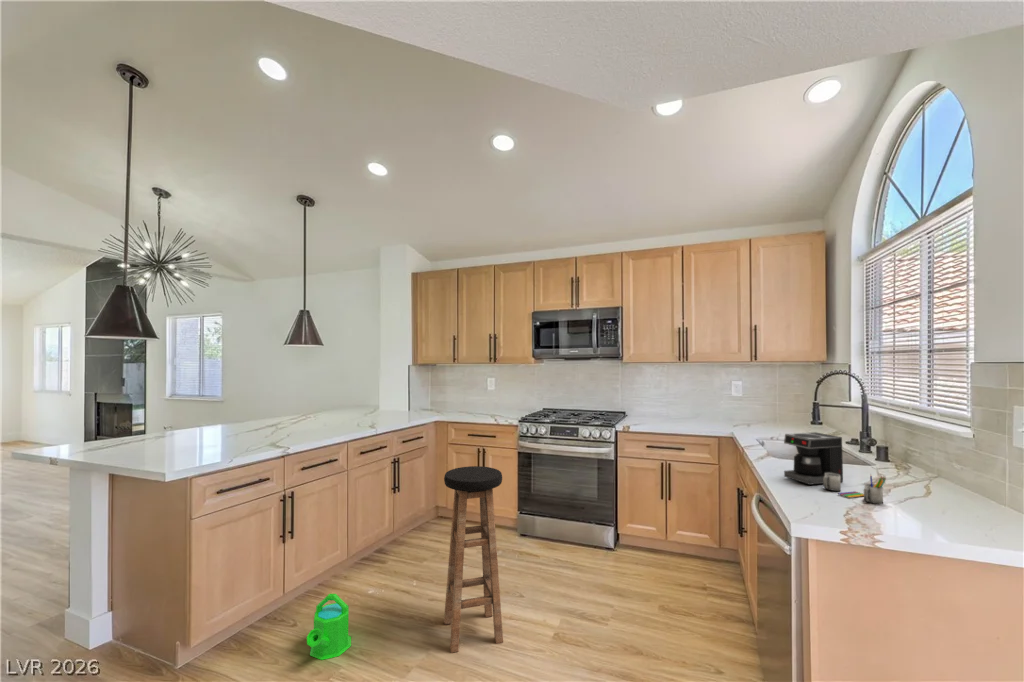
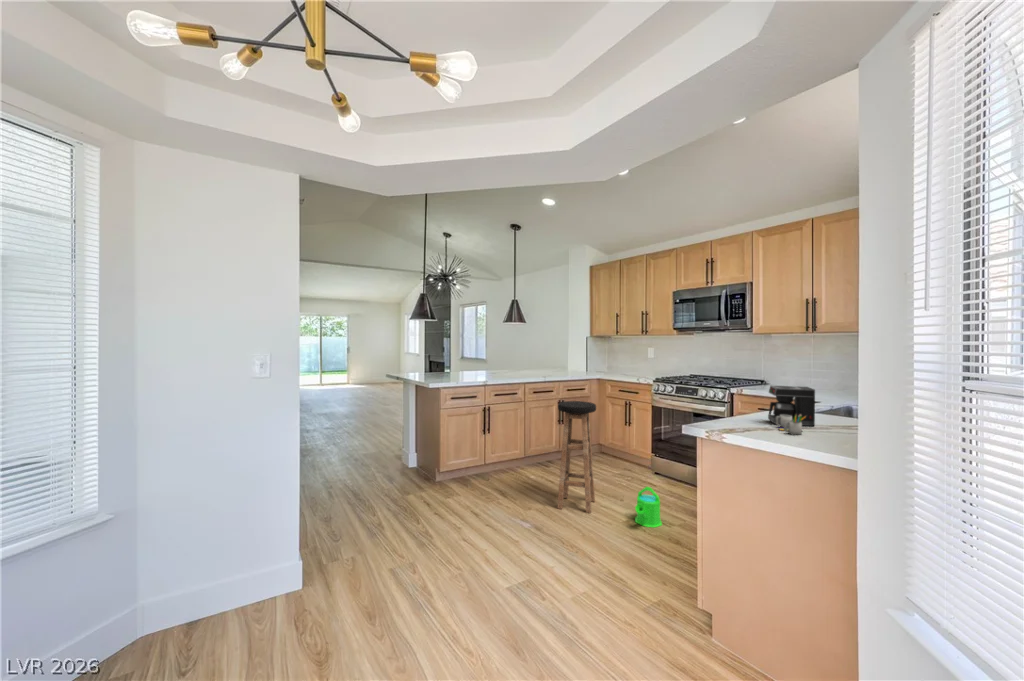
watering can: present [307,594,351,660] -> present [635,487,662,527]

